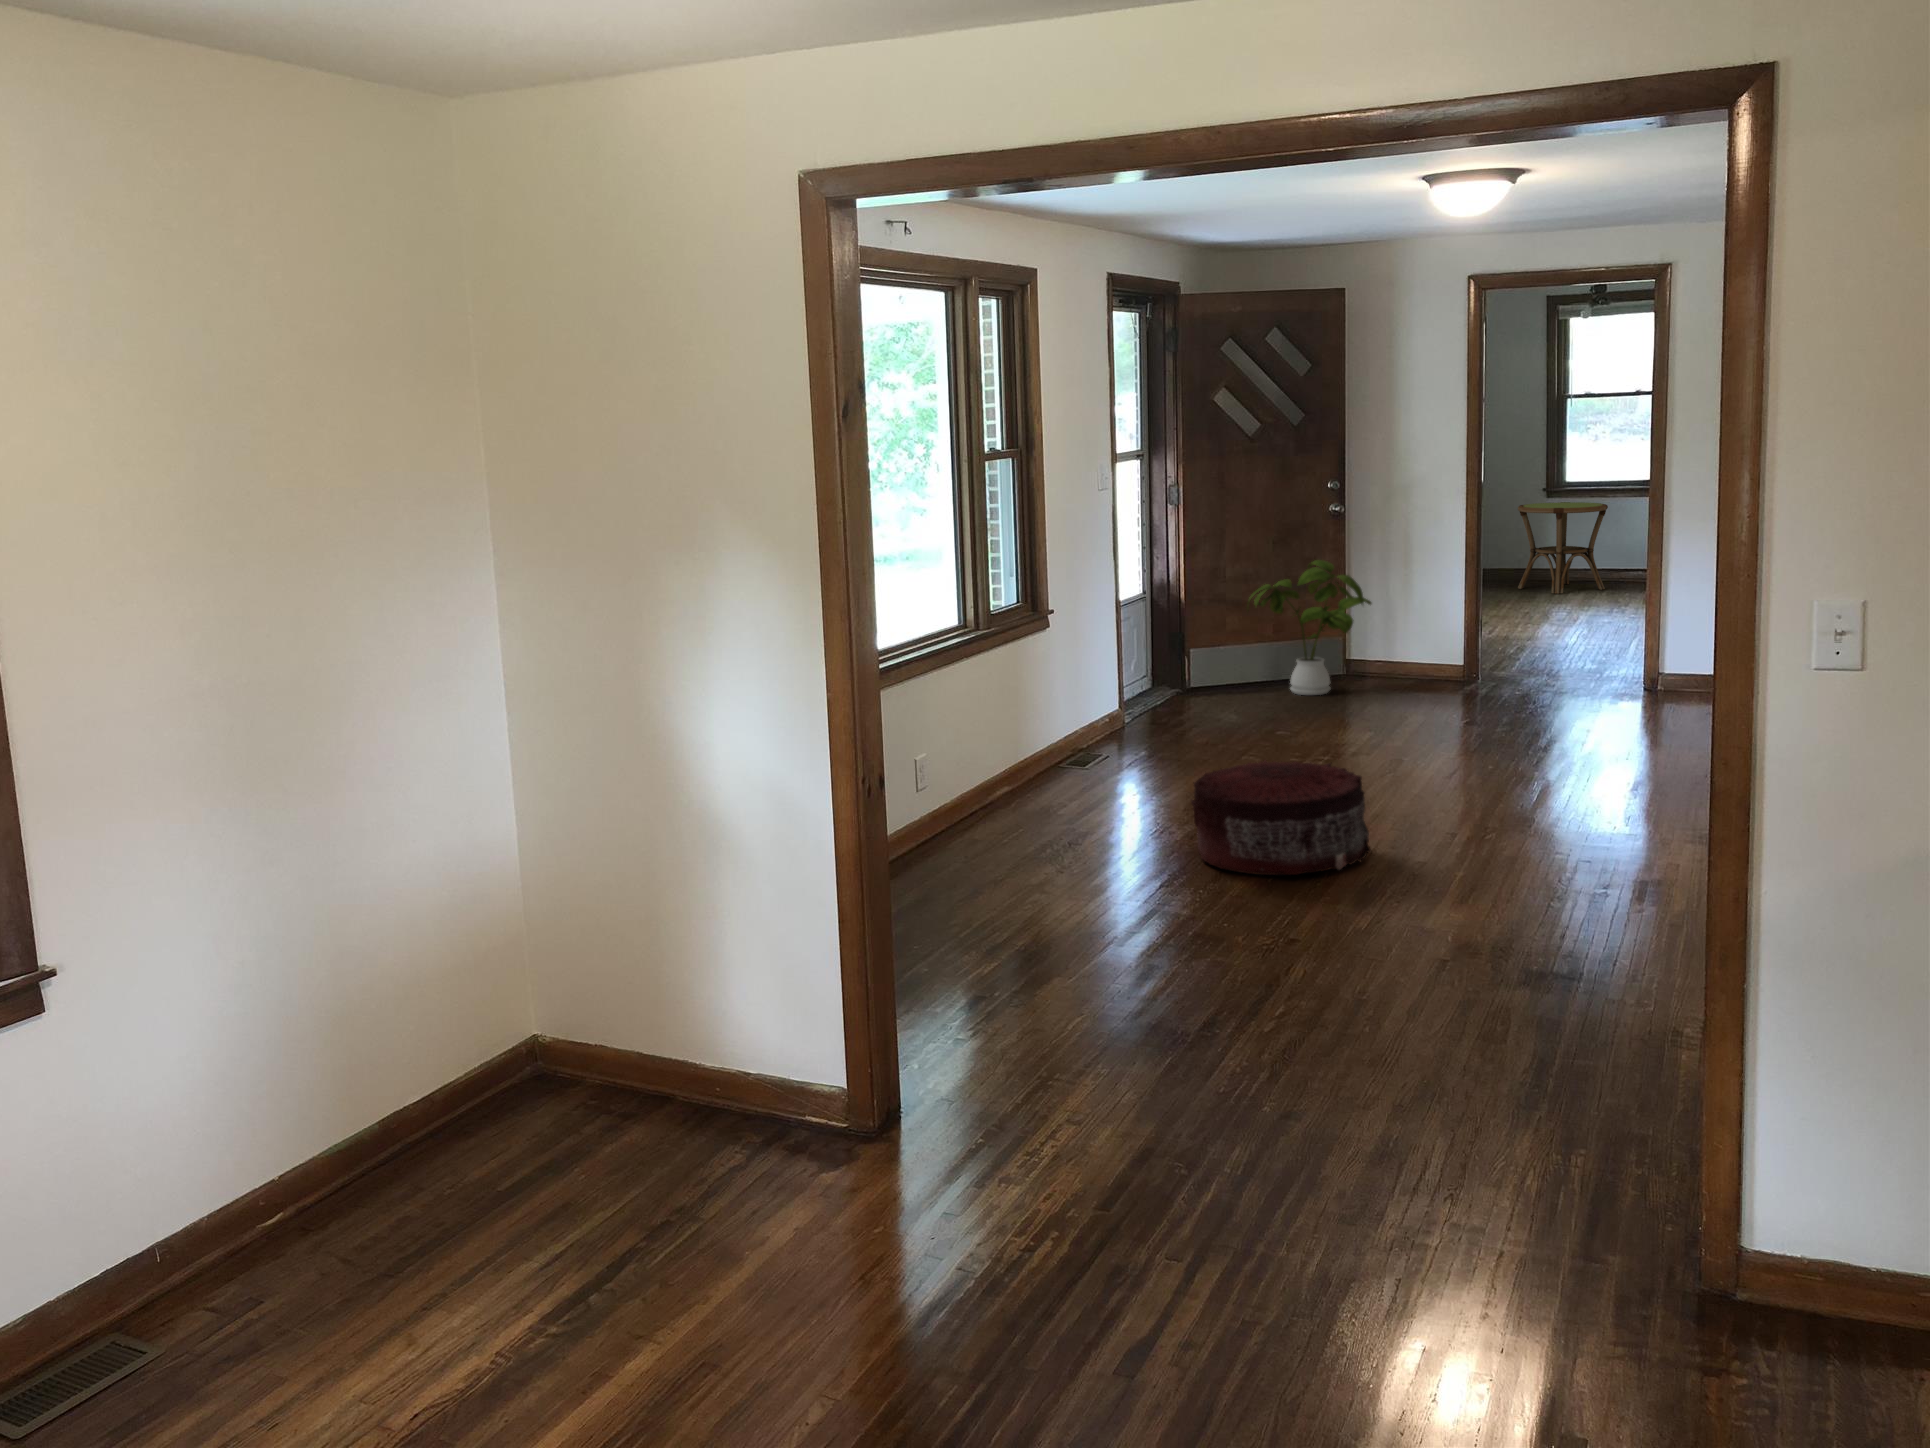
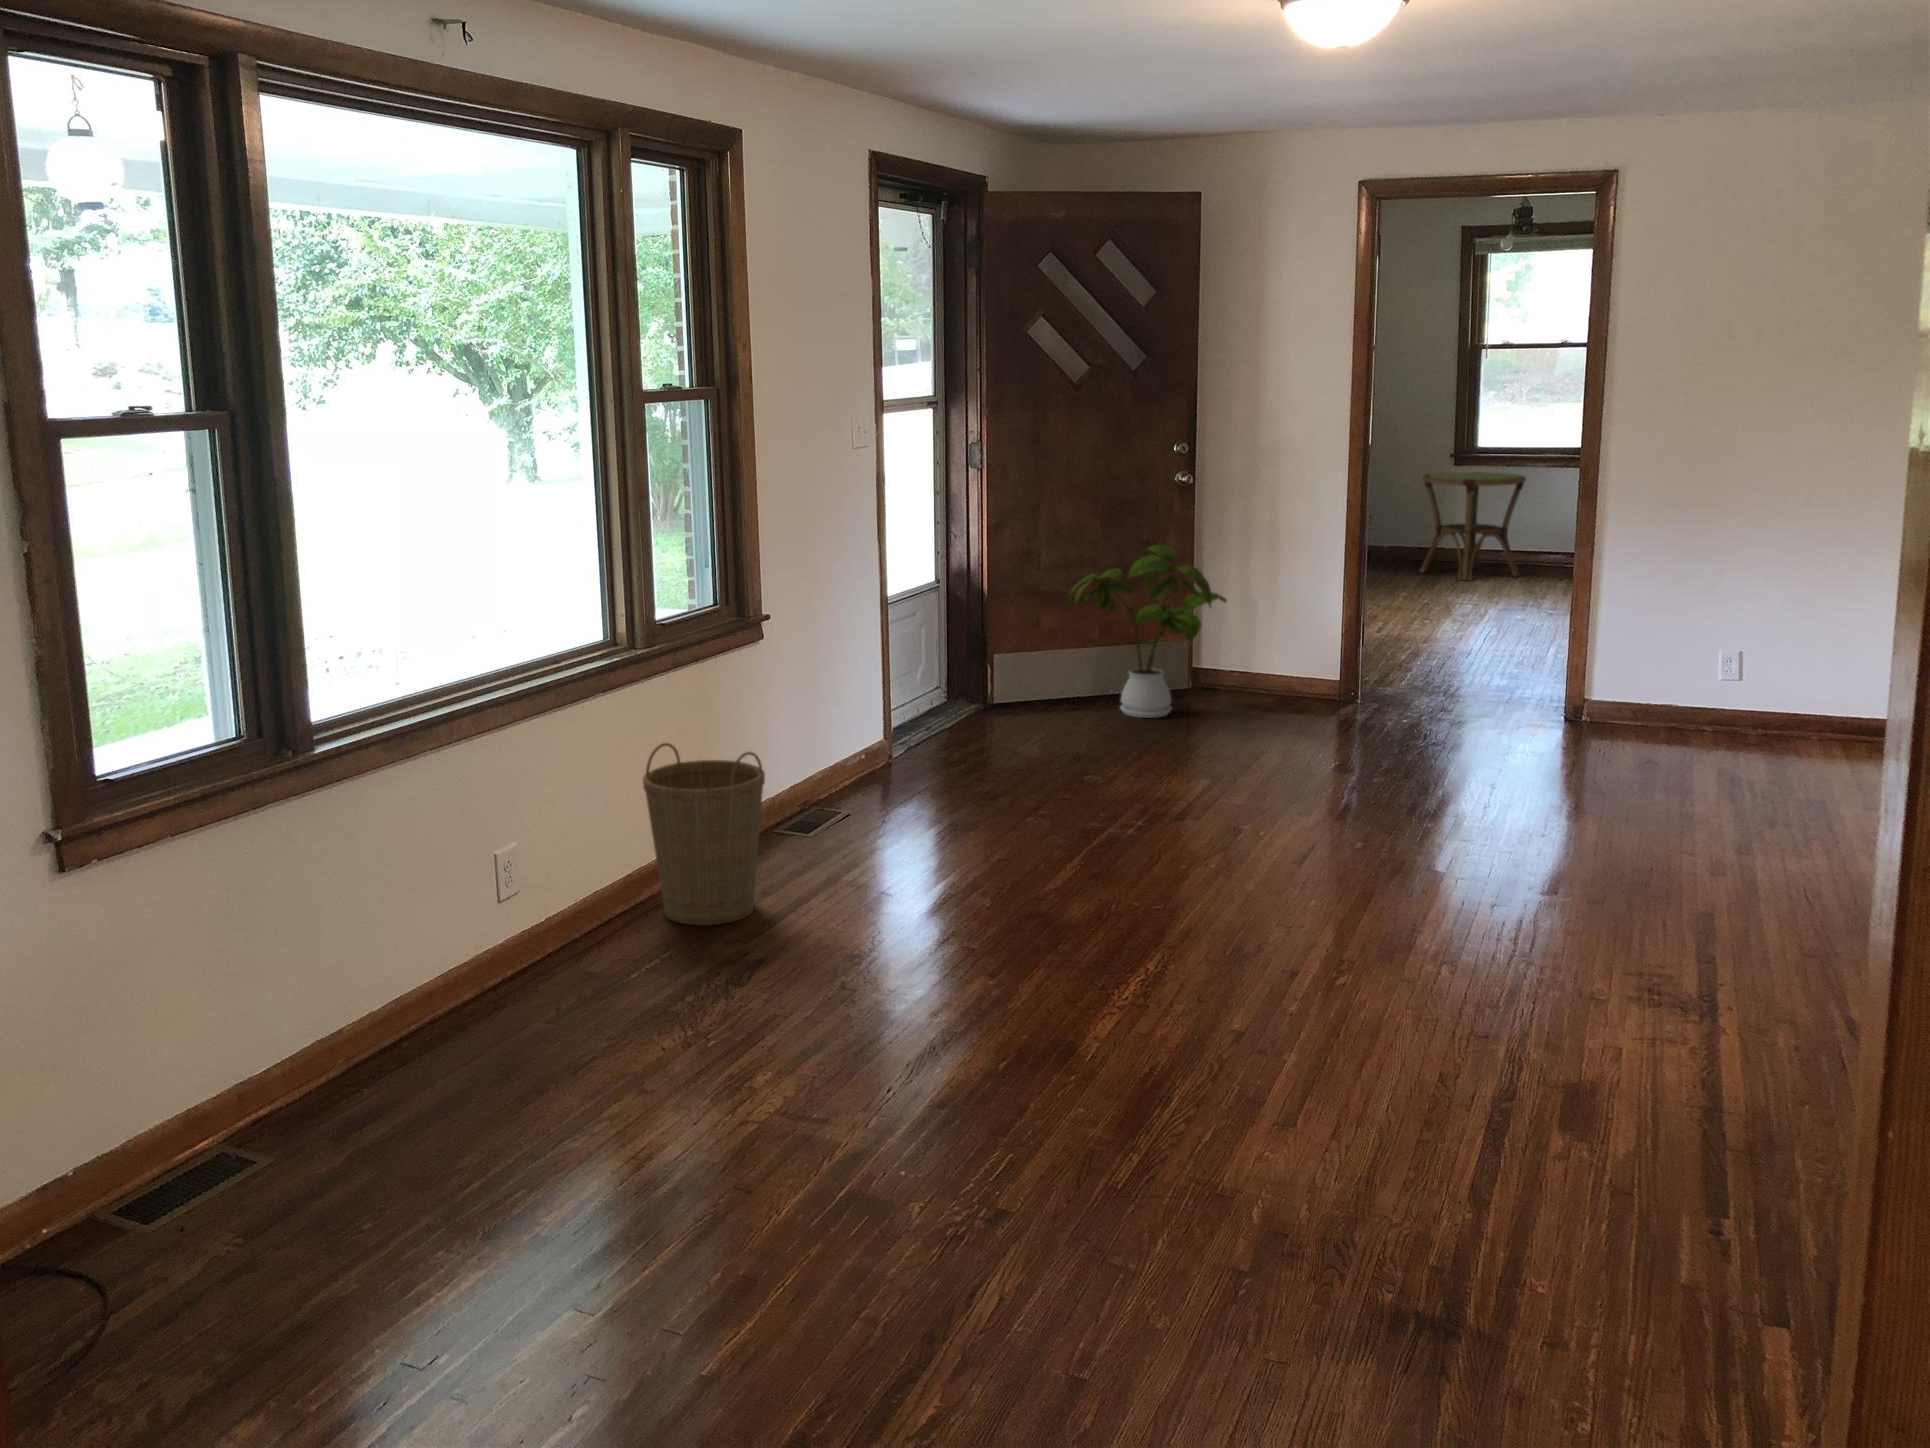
basket: none [989,696,1074,820] -> present [643,743,765,925]
pouf: present [1191,760,1371,875] -> none [901,855,1165,1055]

